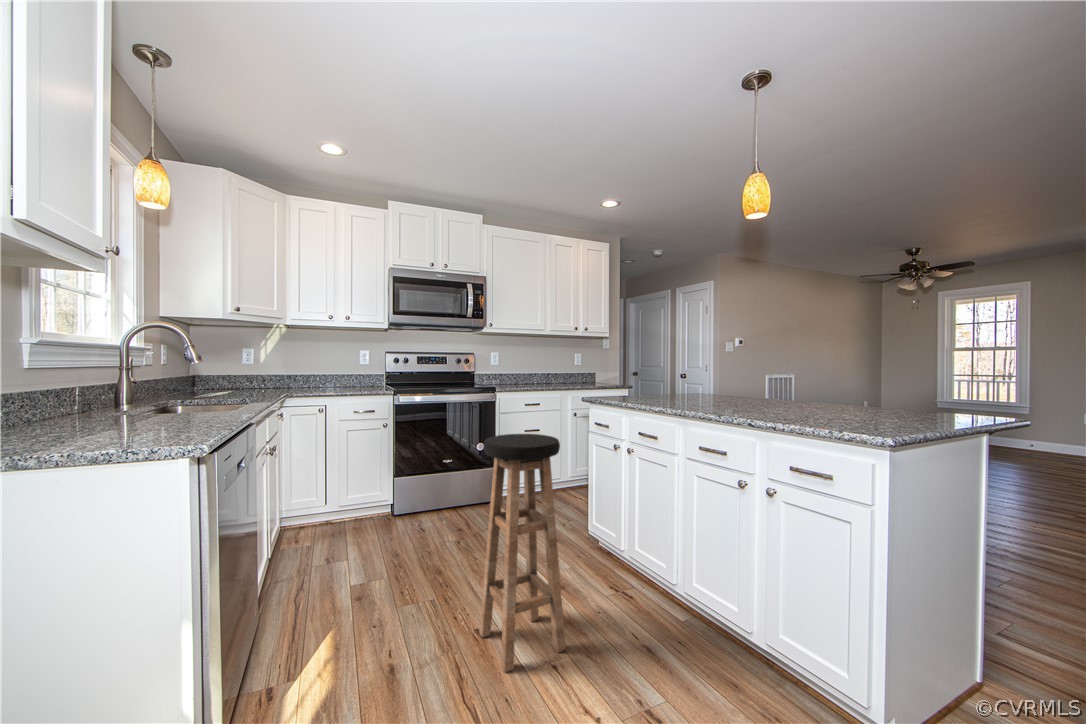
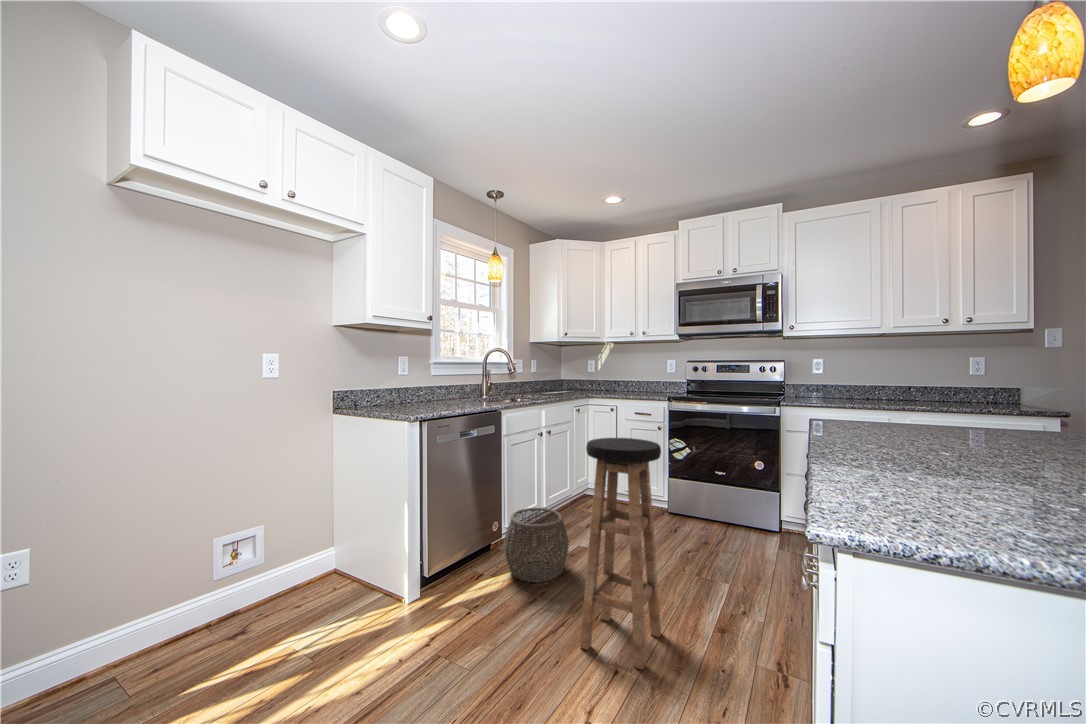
woven basket: none [299,550,396,663] -> present [504,508,569,583]

